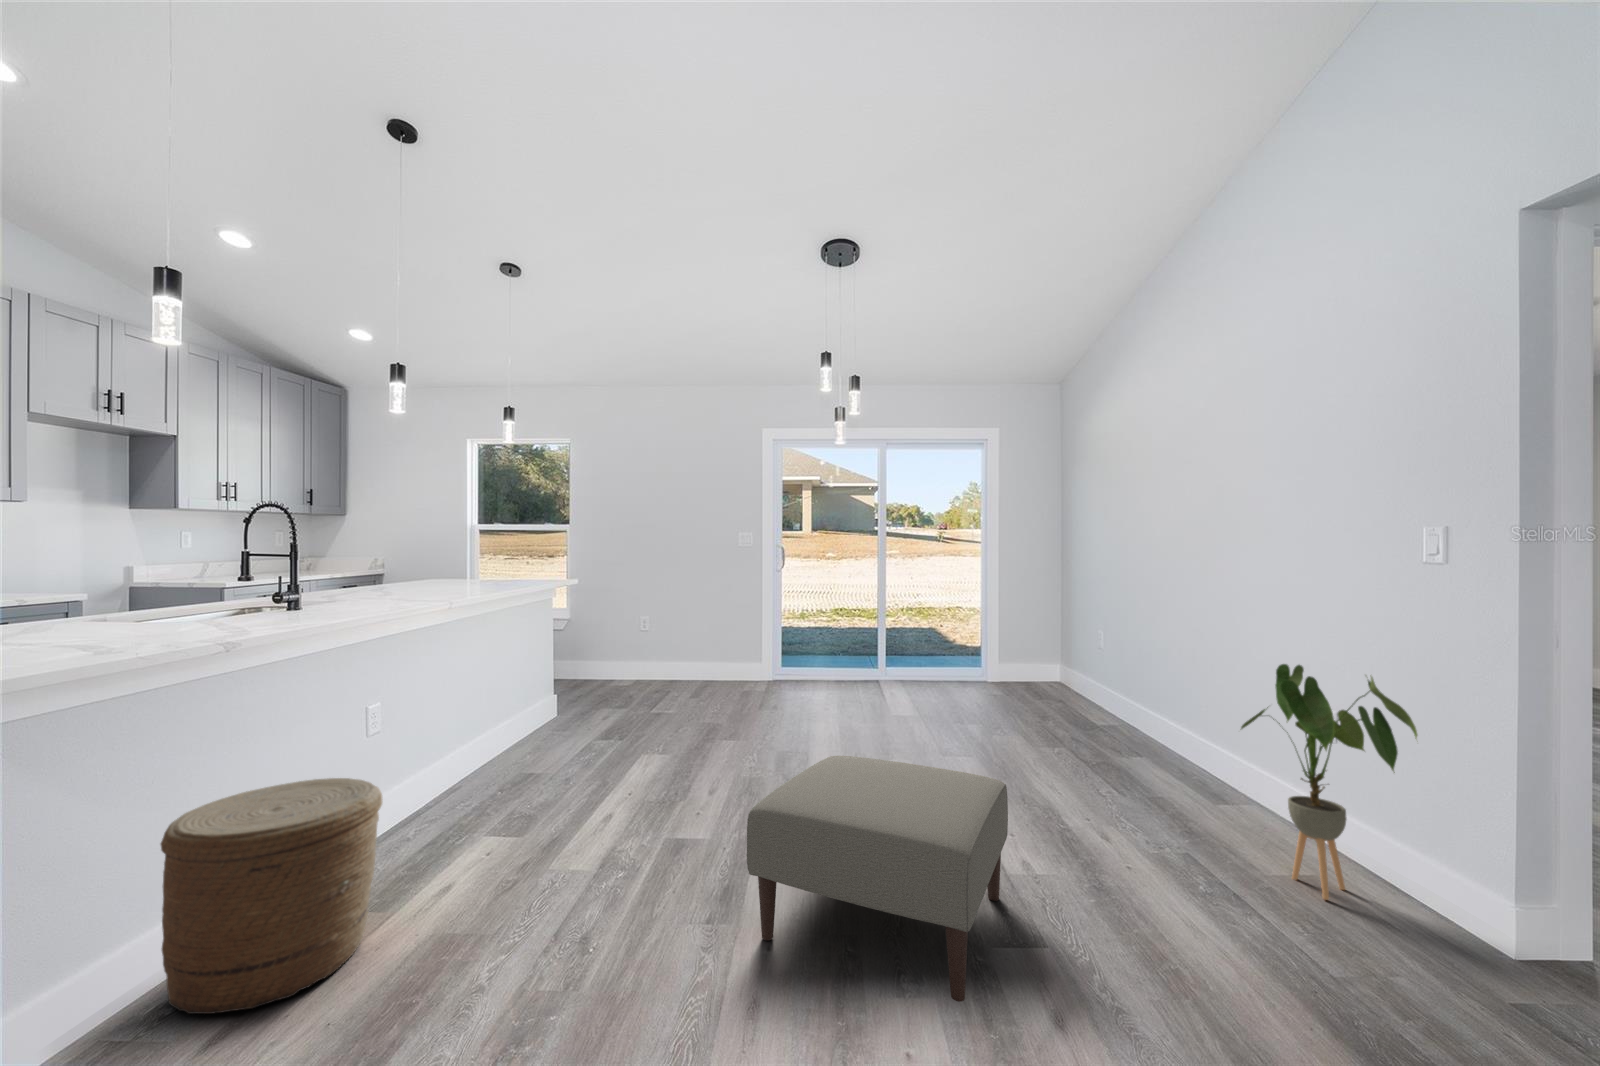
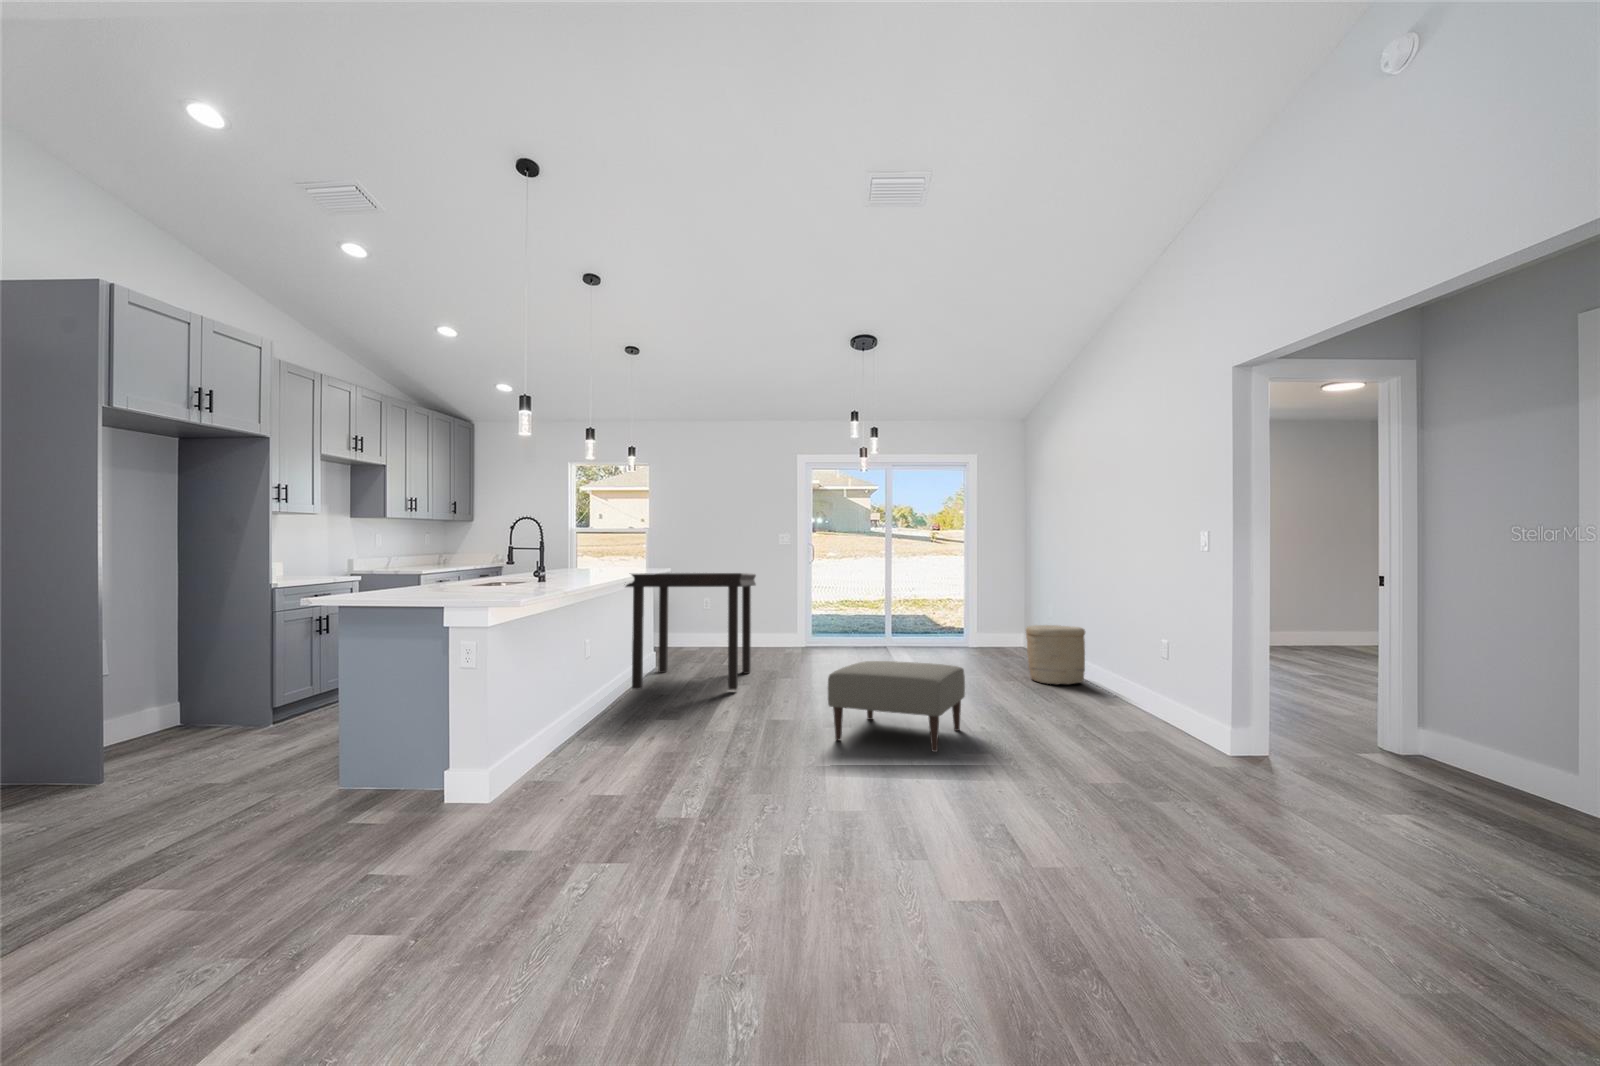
dining table: none [469,589,692,775] -> present [626,573,756,690]
house plant: present [1241,664,1417,900] -> none [1099,605,1184,729]
woven basket: present [161,778,382,1014] -> present [1026,625,1085,684]

